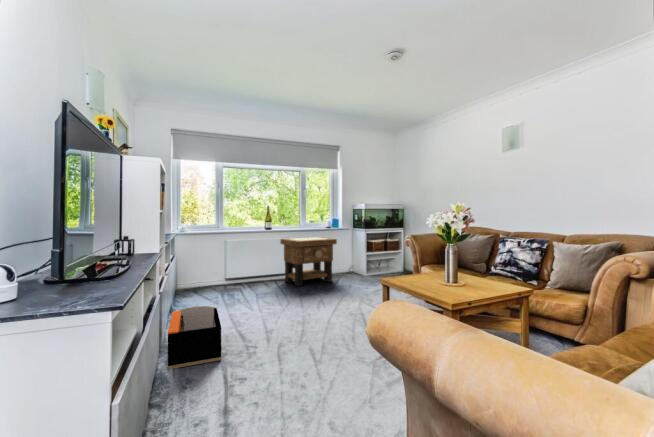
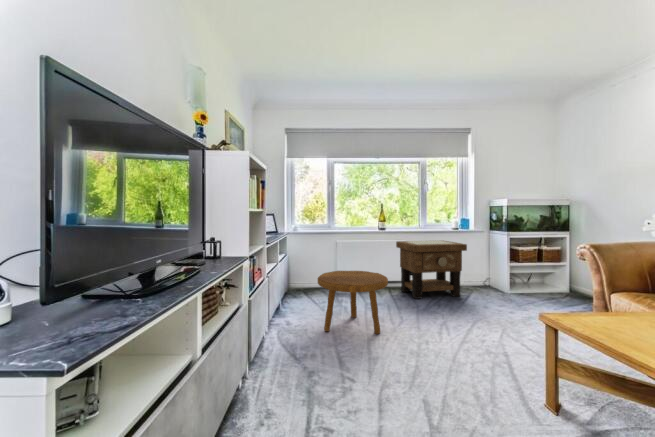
footstool: none [215,264,278,318] -> present [318,271,388,334]
storage bin: present [168,306,221,369] -> none [253,317,314,391]

